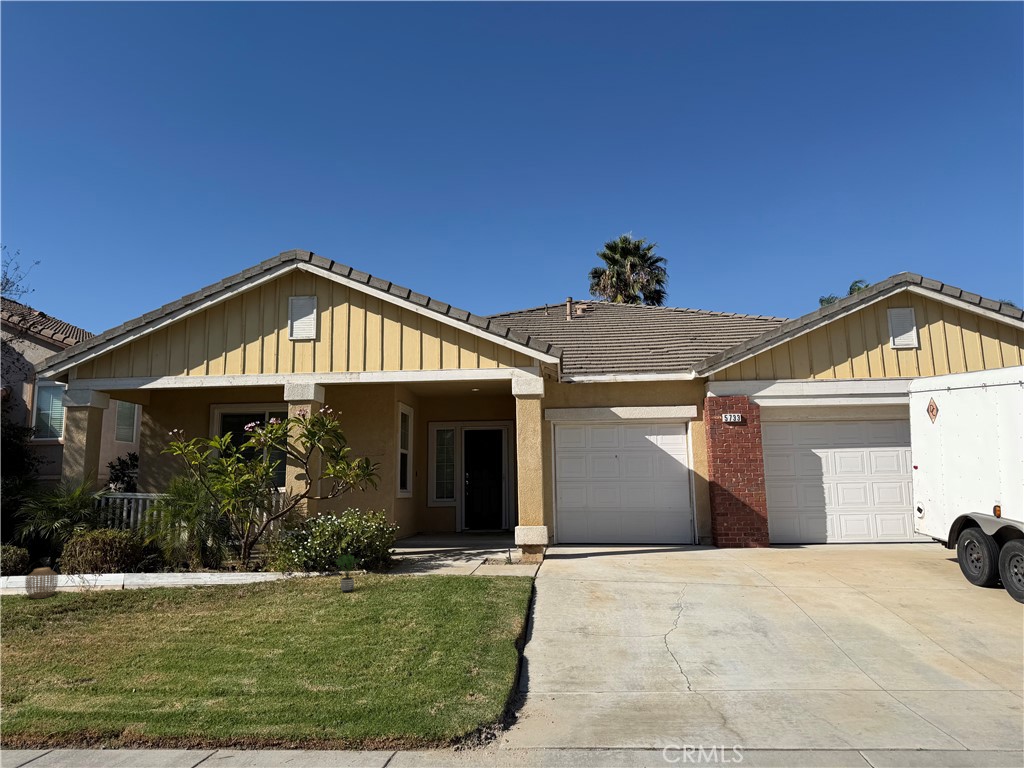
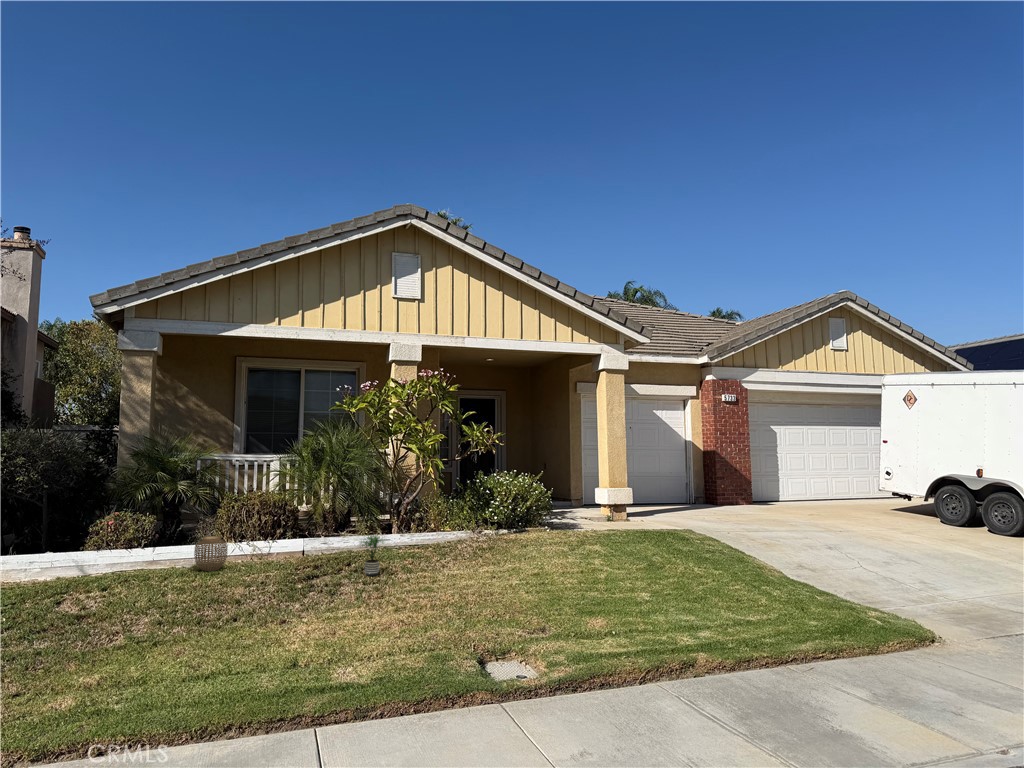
potted plant: present [337,555,357,592] -> present [361,535,384,576]

